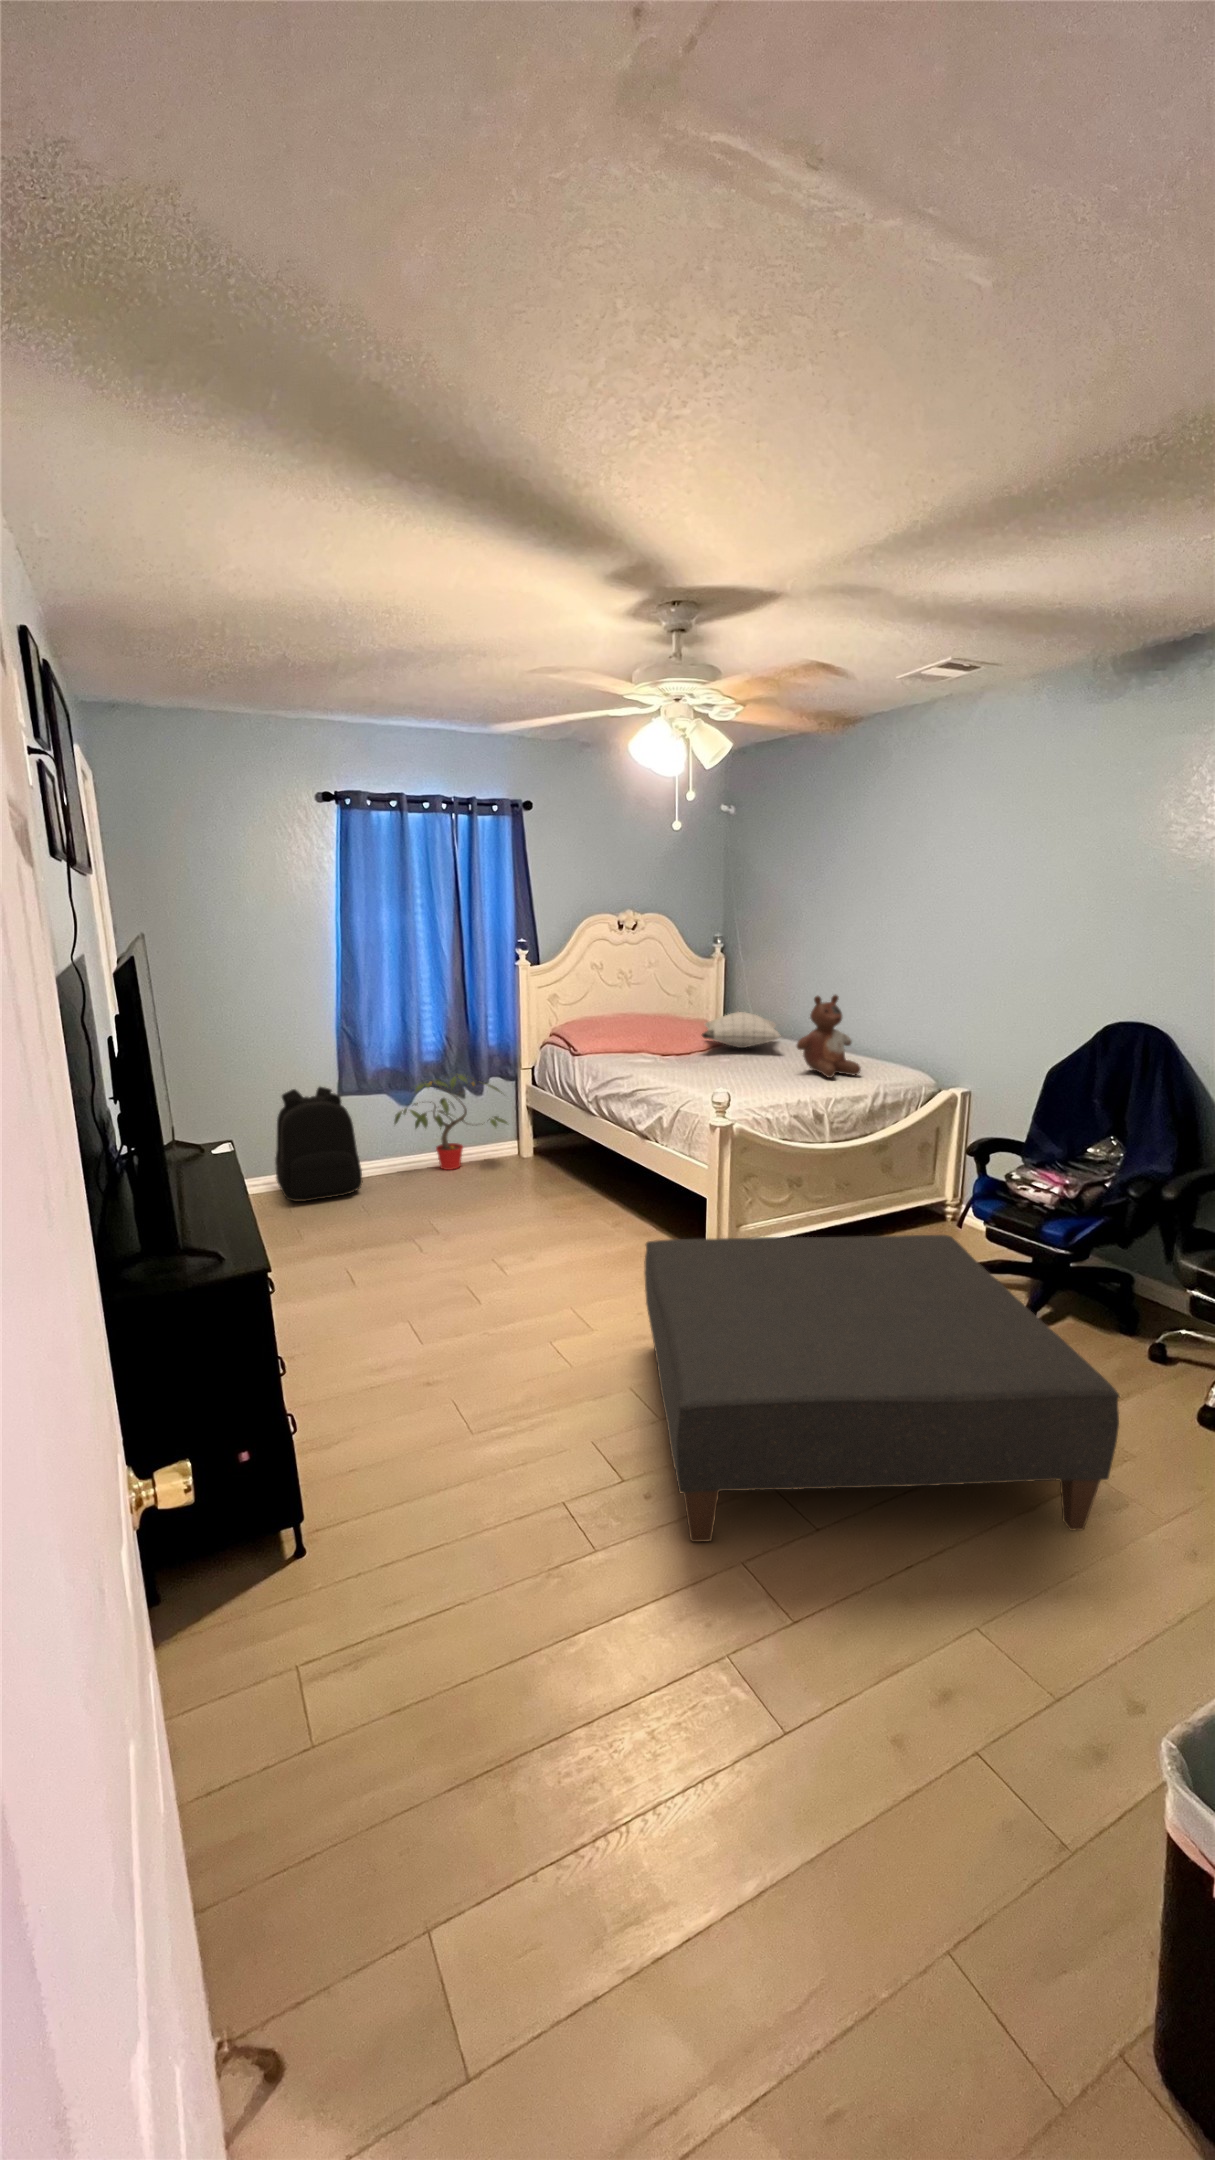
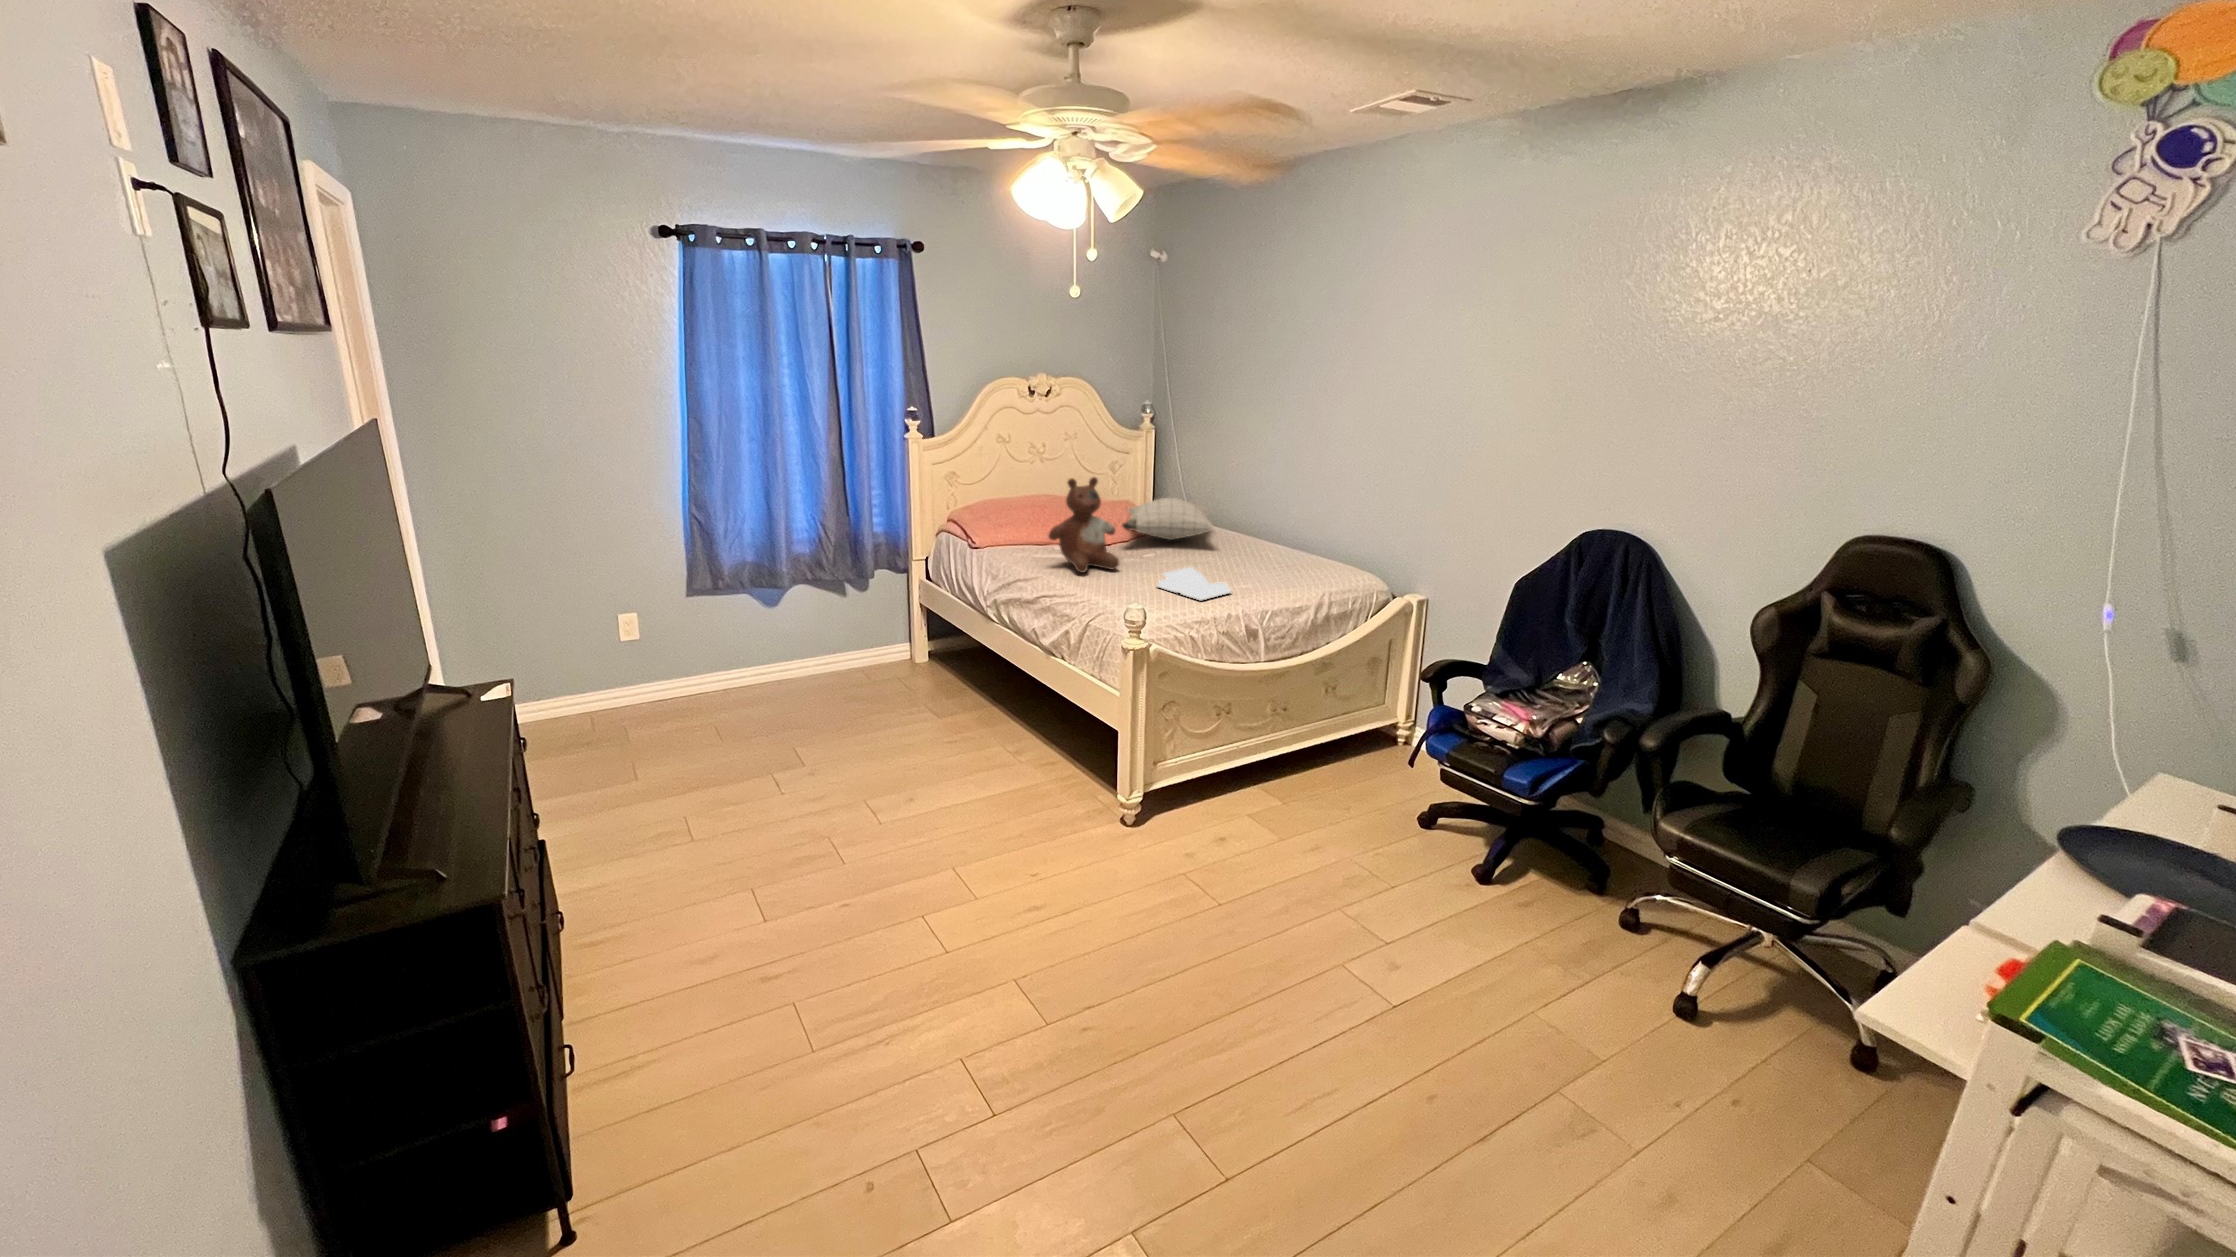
stuffed bear: present [797,995,861,1078] -> present [1049,477,1119,573]
book: none [734,1066,800,1092] -> present [1158,567,1231,601]
potted plant: present [394,1075,507,1170] -> none [756,568,901,681]
backpack: present [275,1087,363,1201] -> none [610,585,717,725]
ottoman: present [644,1235,1120,1542] -> none [1036,785,1588,1200]

